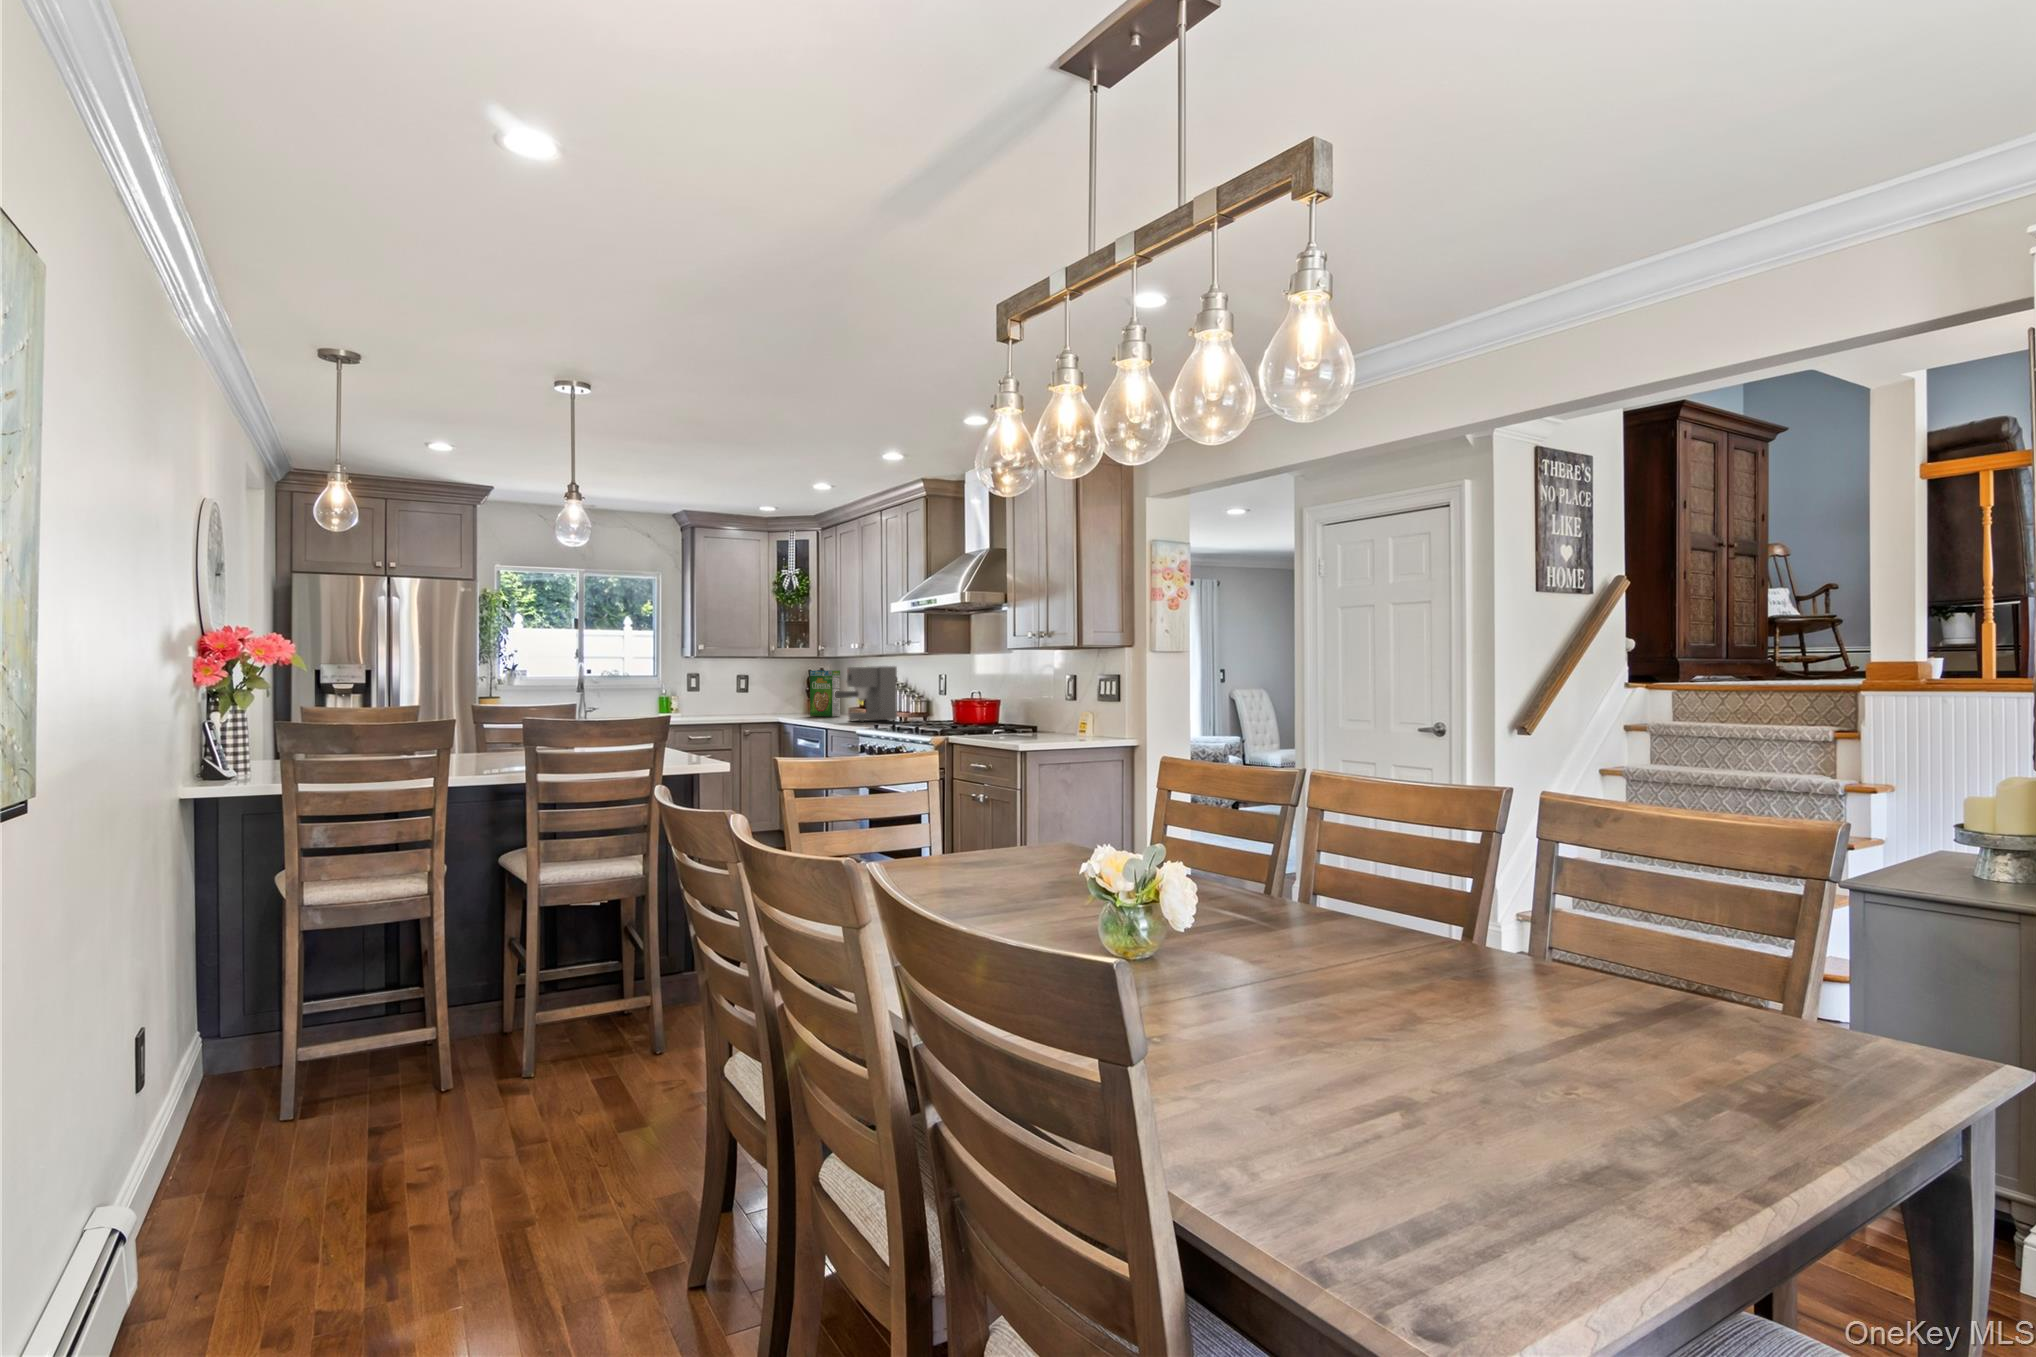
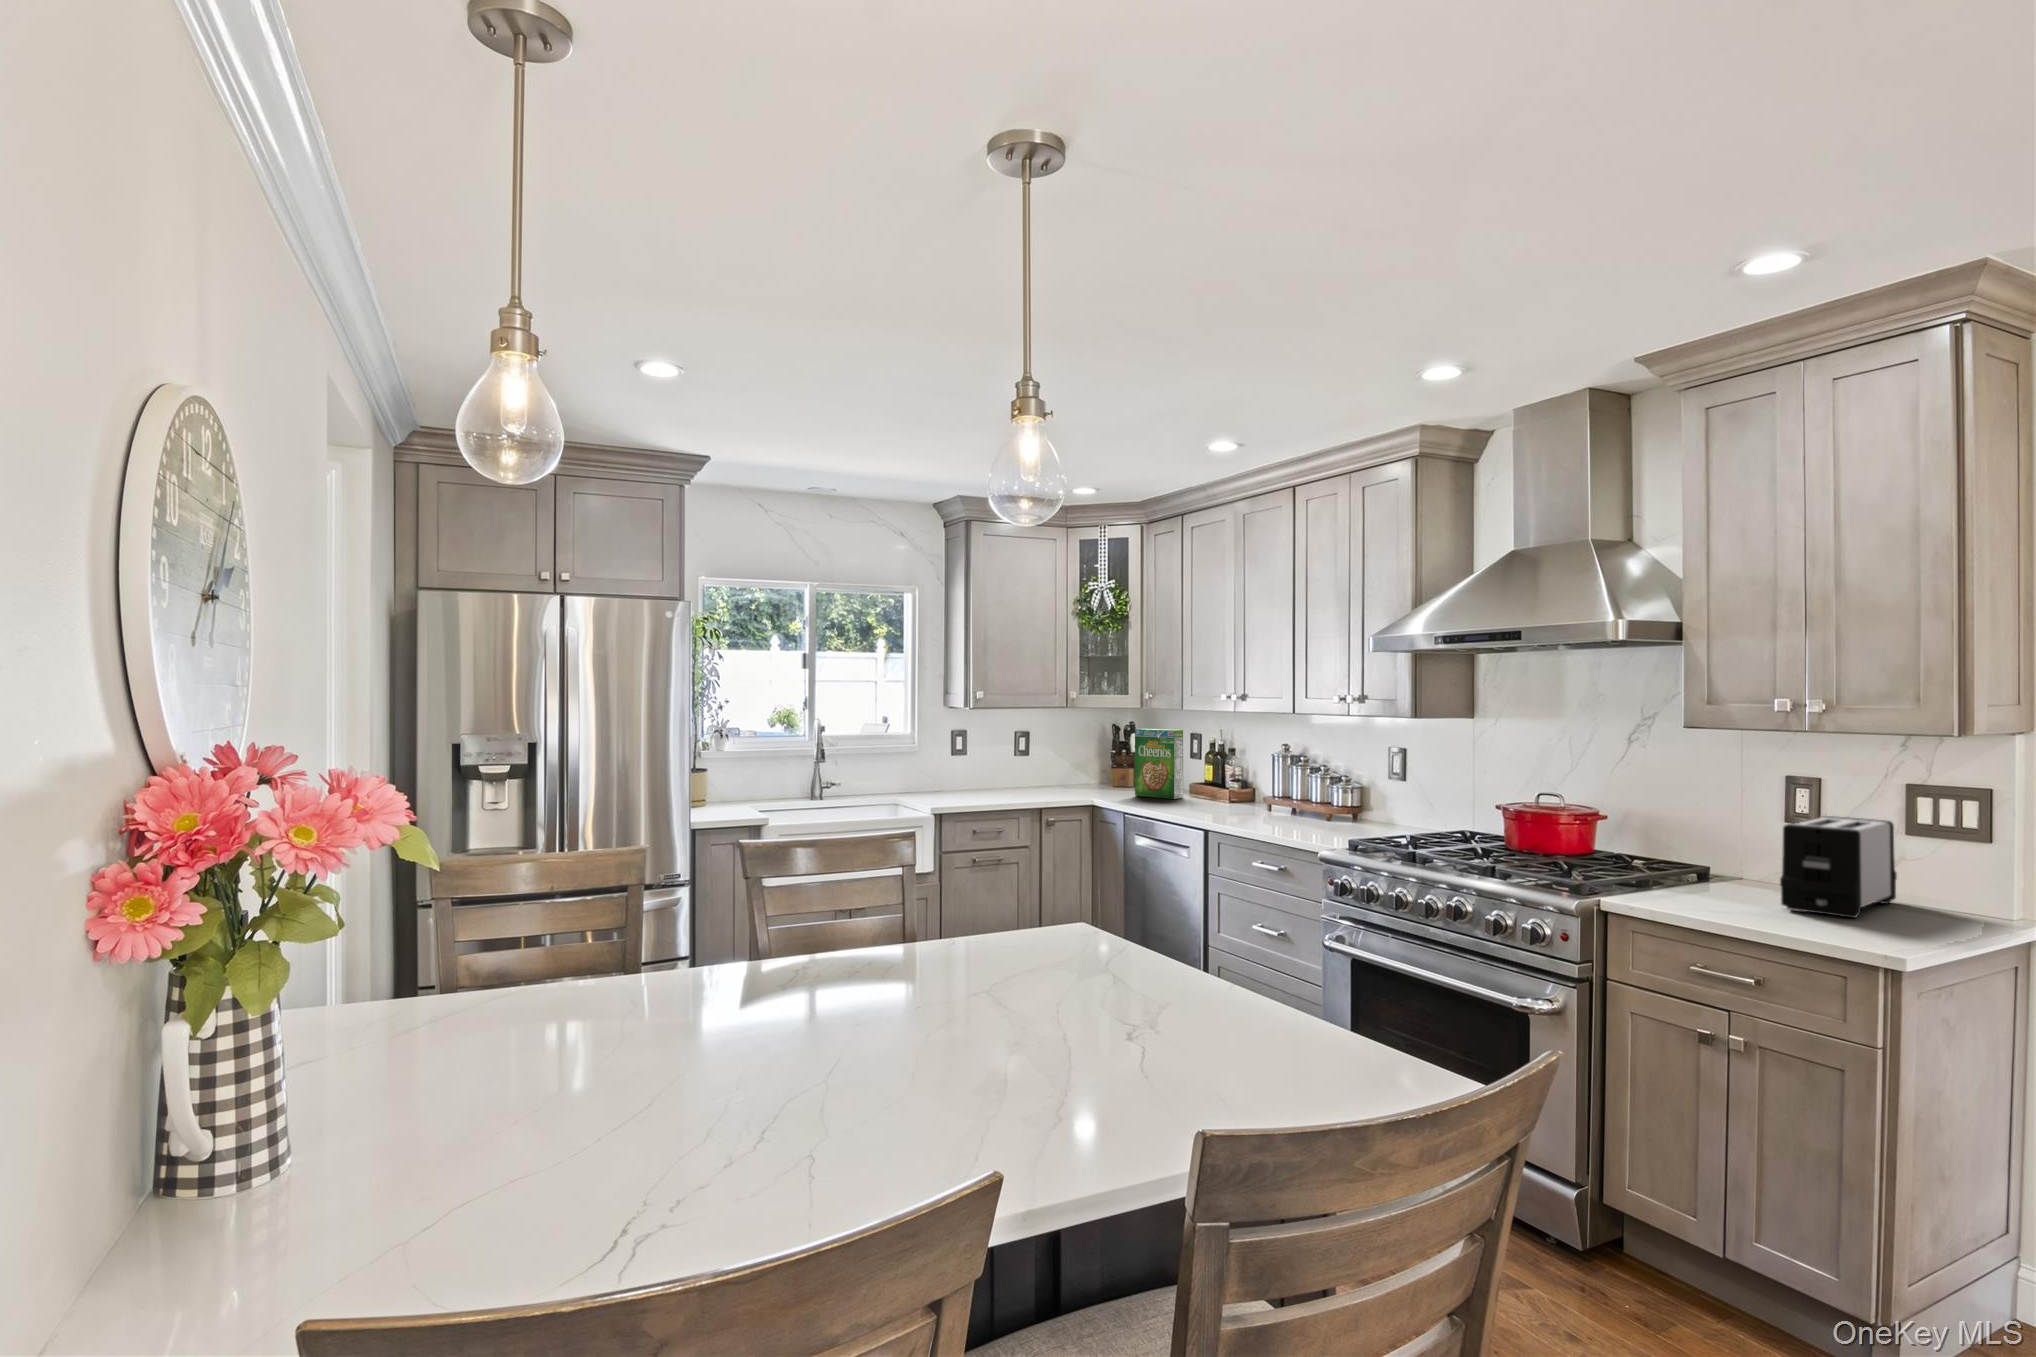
coffee maker: present [835,666,897,722] -> none [1225,730,1317,821]
toaster: none [1020,693,1089,738] -> present [1780,816,1897,918]

